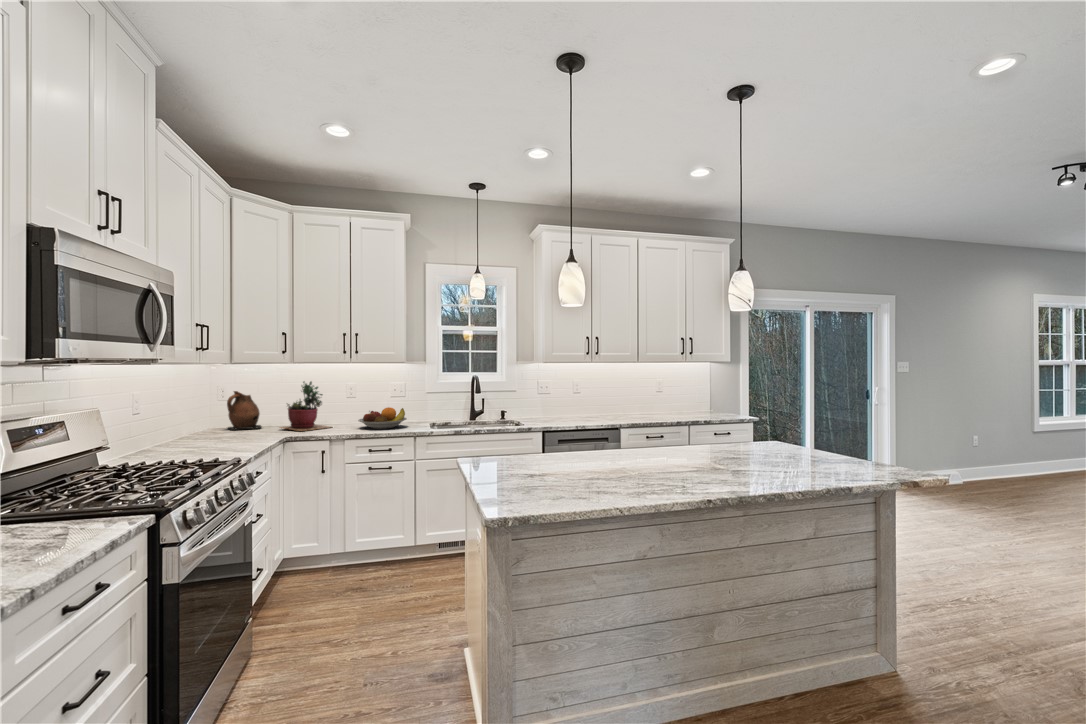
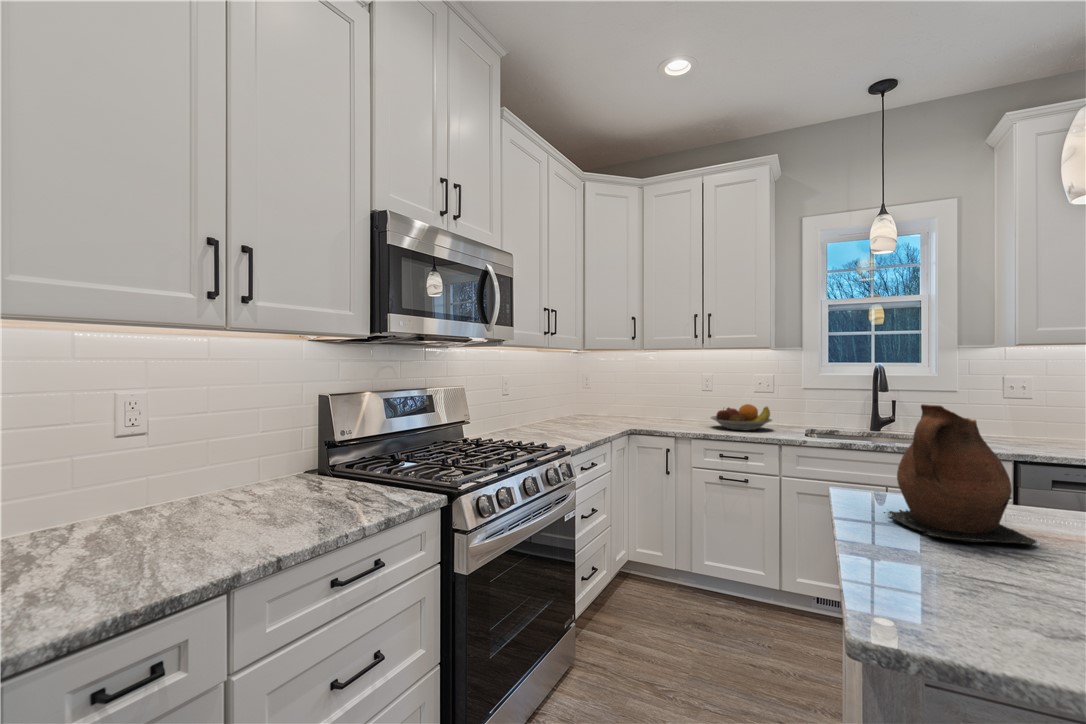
succulent plant: present [280,382,329,431] -> none [628,370,685,424]
ceramic pitcher: present [227,391,262,430] -> present [884,404,1036,546]

